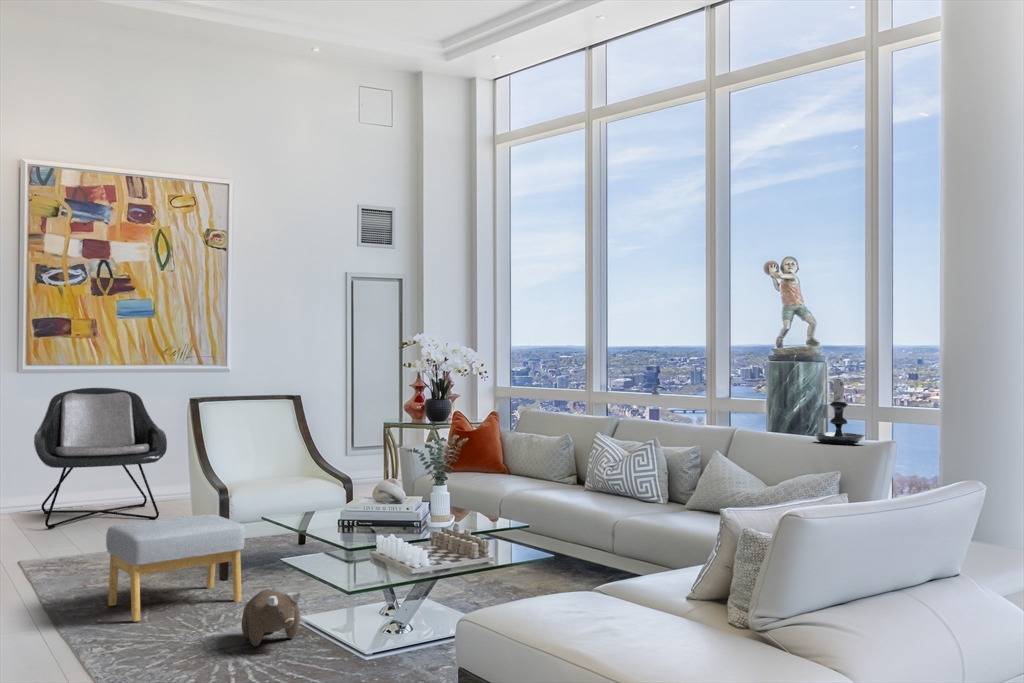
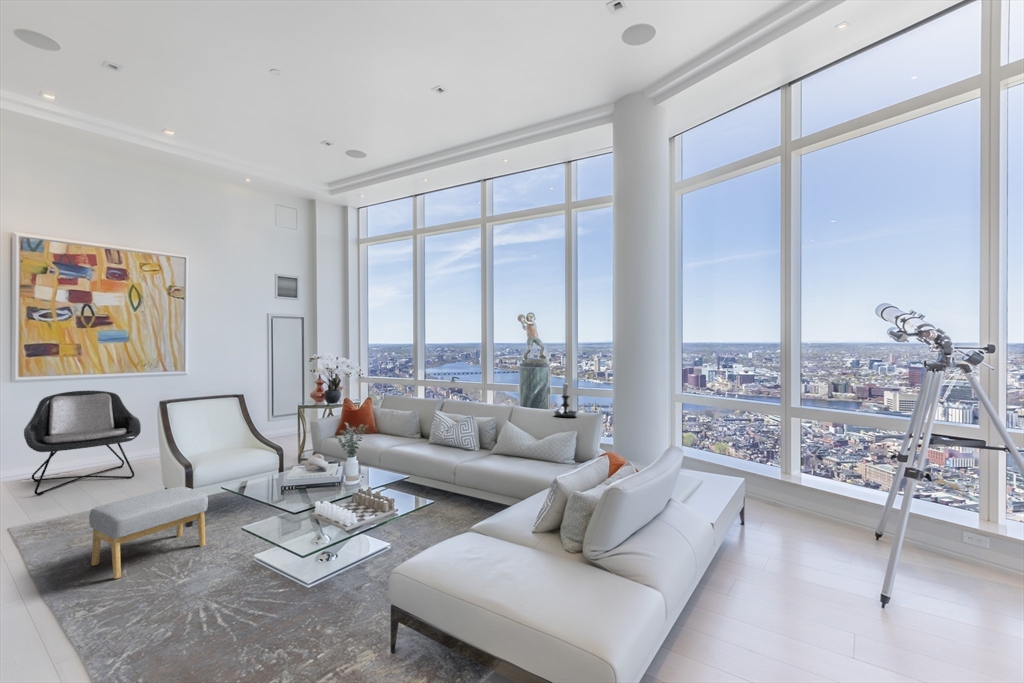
plush toy: present [242,590,301,646] -> none [209,545,256,588]

